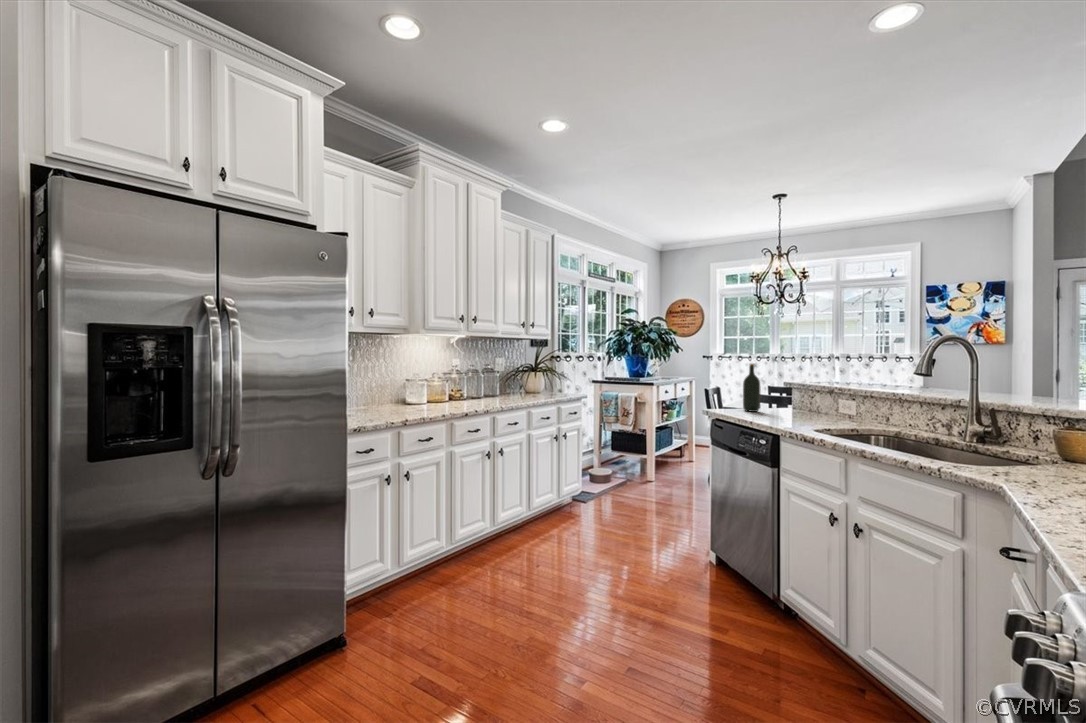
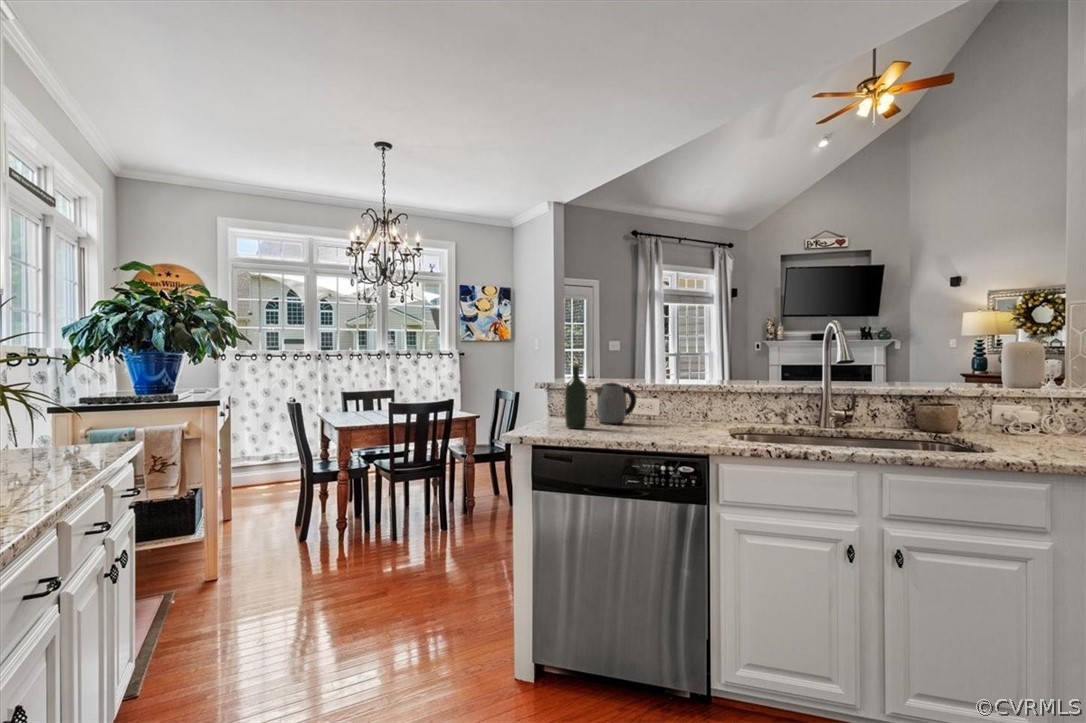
kettle: none [790,381,827,416] -> present [595,383,636,425]

